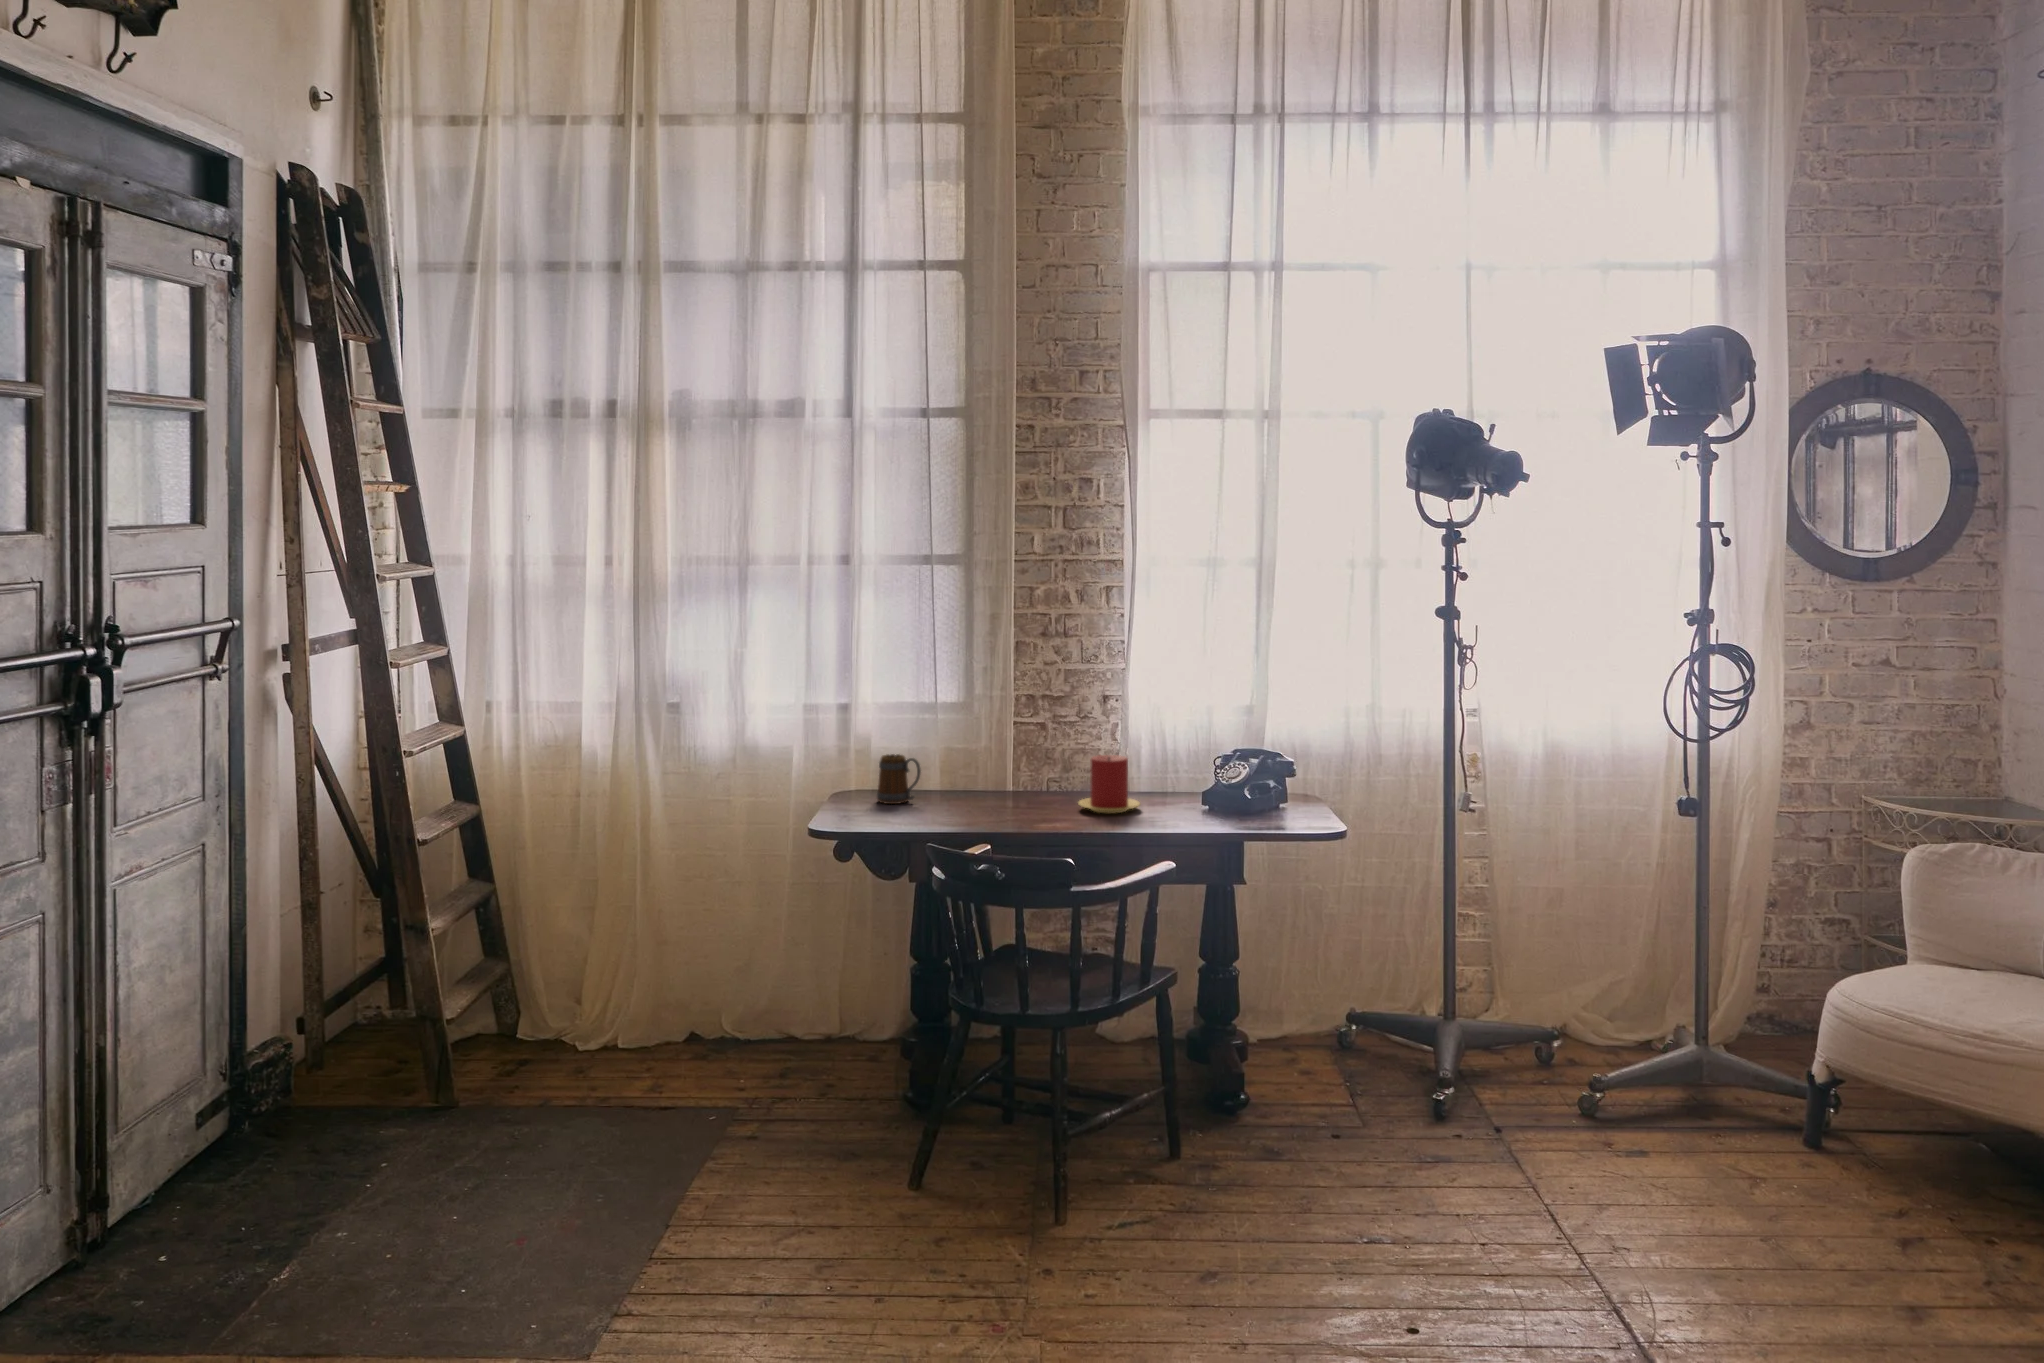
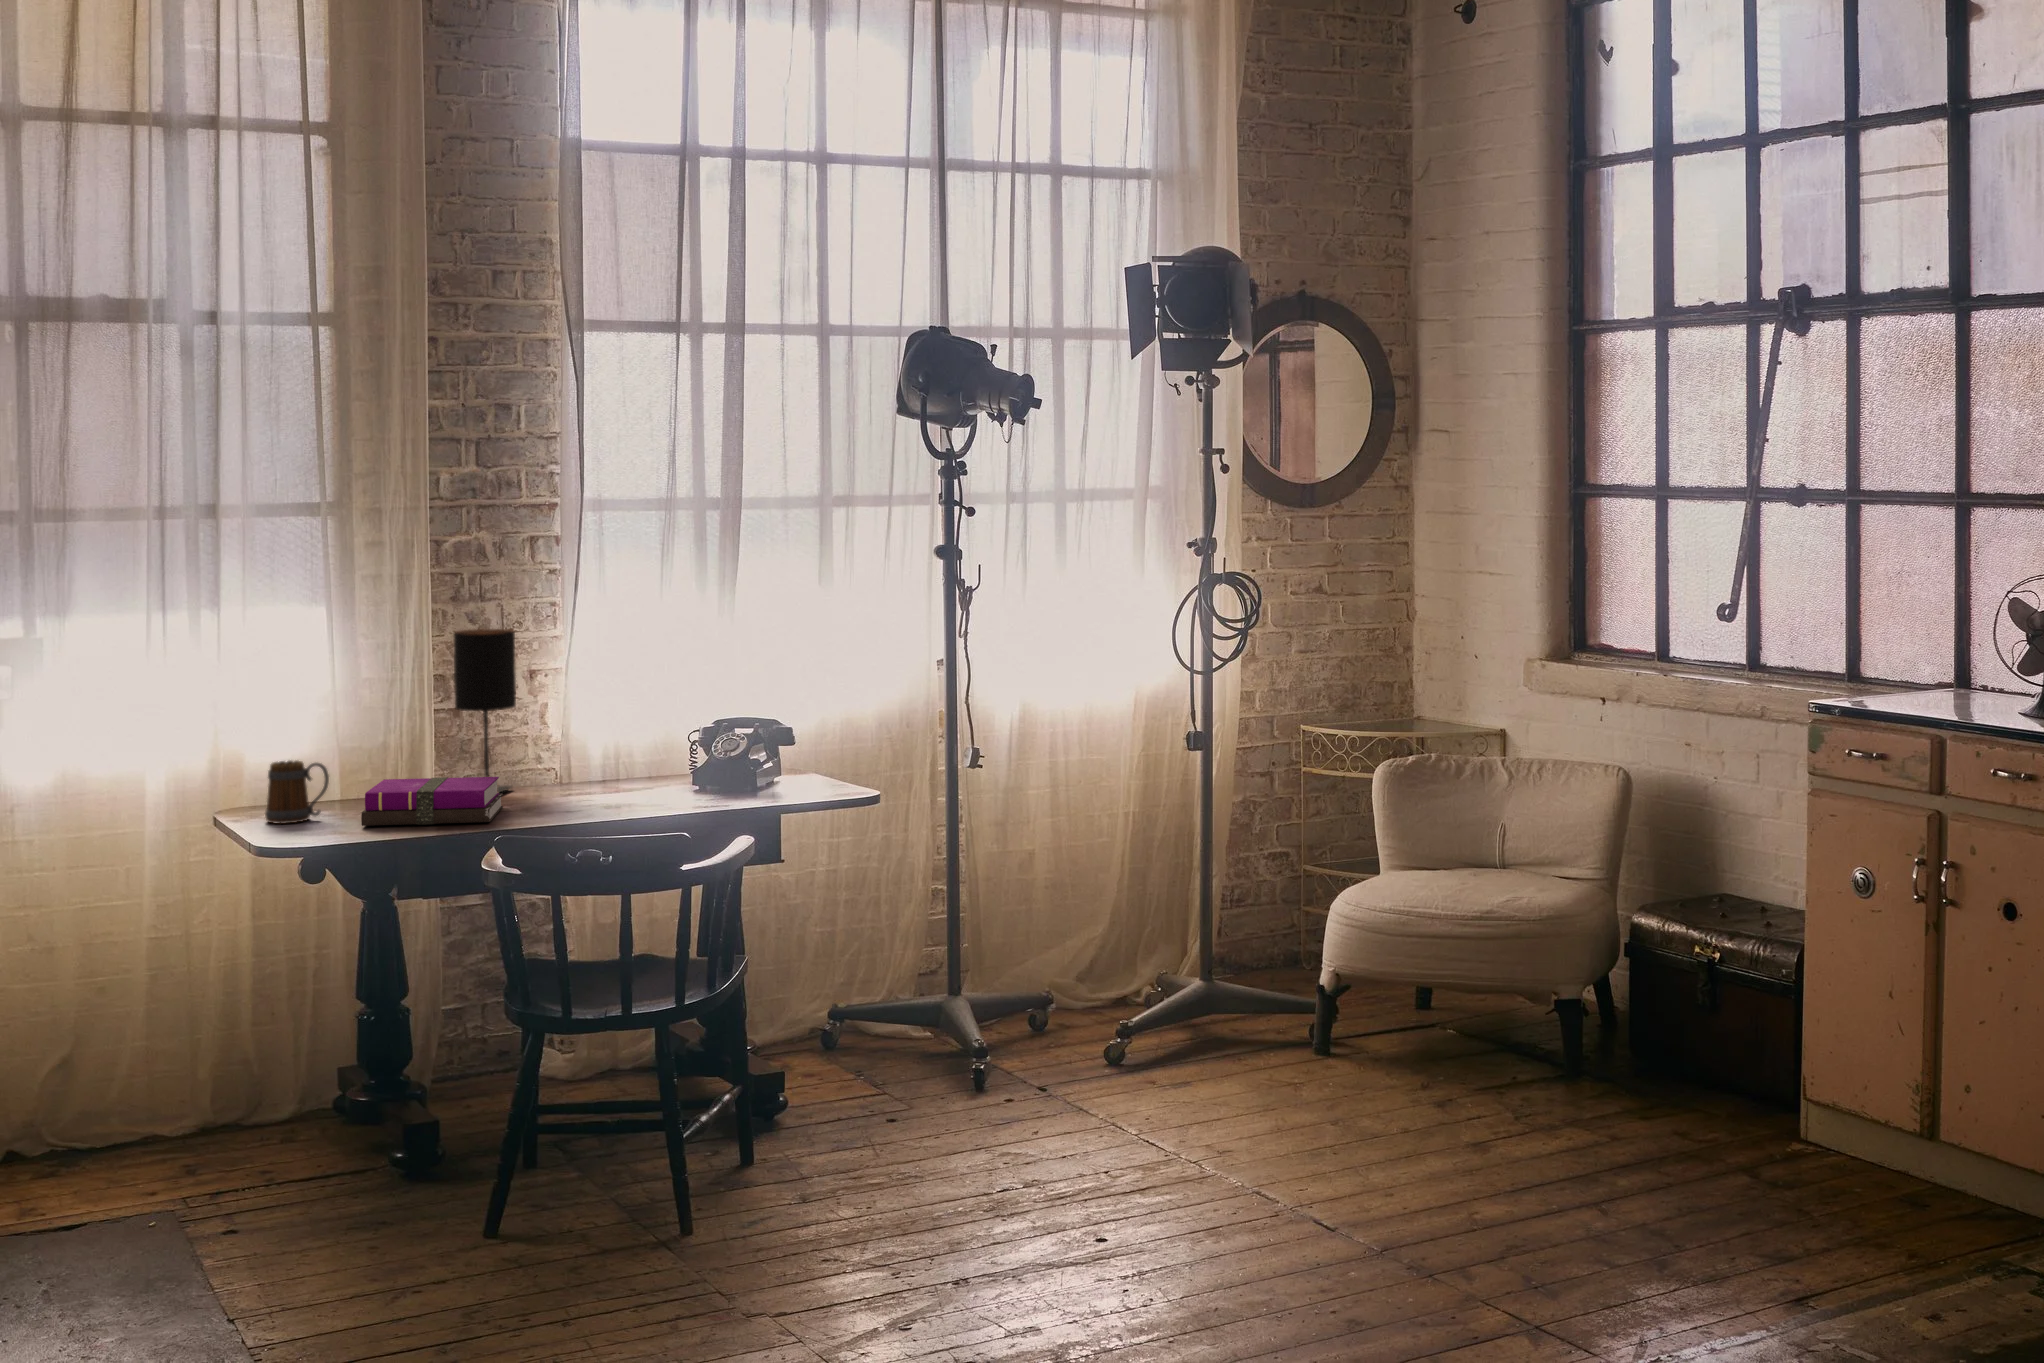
table lamp: none [1032,660,1079,795] -> present [454,629,516,792]
candle: present [1078,755,1140,813] -> none [540,737,618,805]
notebook: none [929,775,1049,822] -> present [361,777,503,826]

